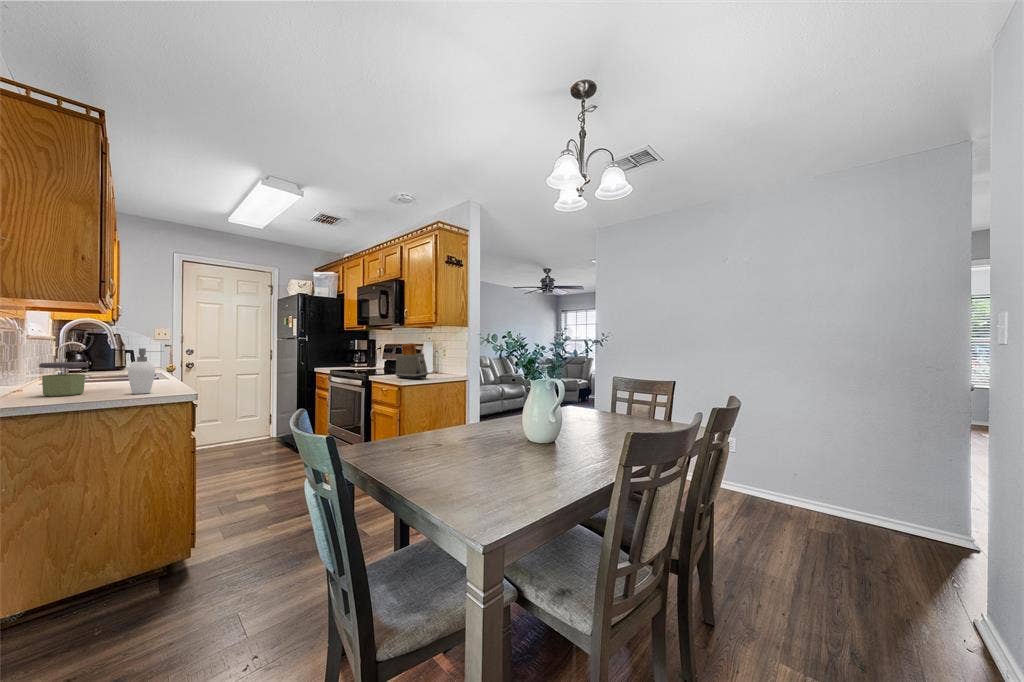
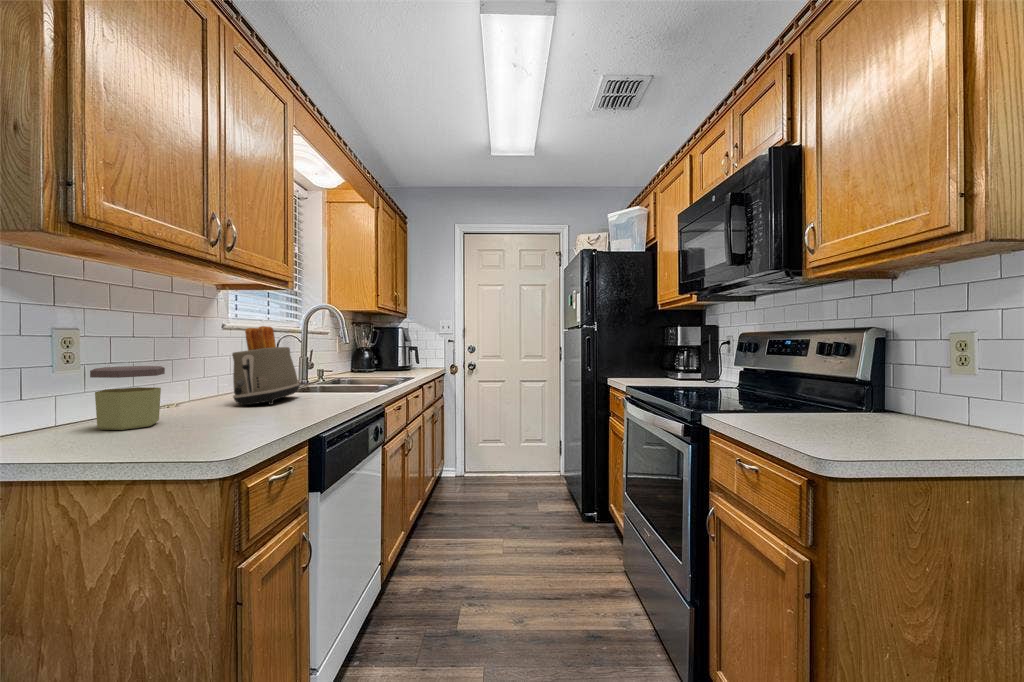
toaster: present [396,343,428,379] -> present [232,326,300,405]
soap dispenser: present [128,348,163,394] -> none [174,340,236,439]

